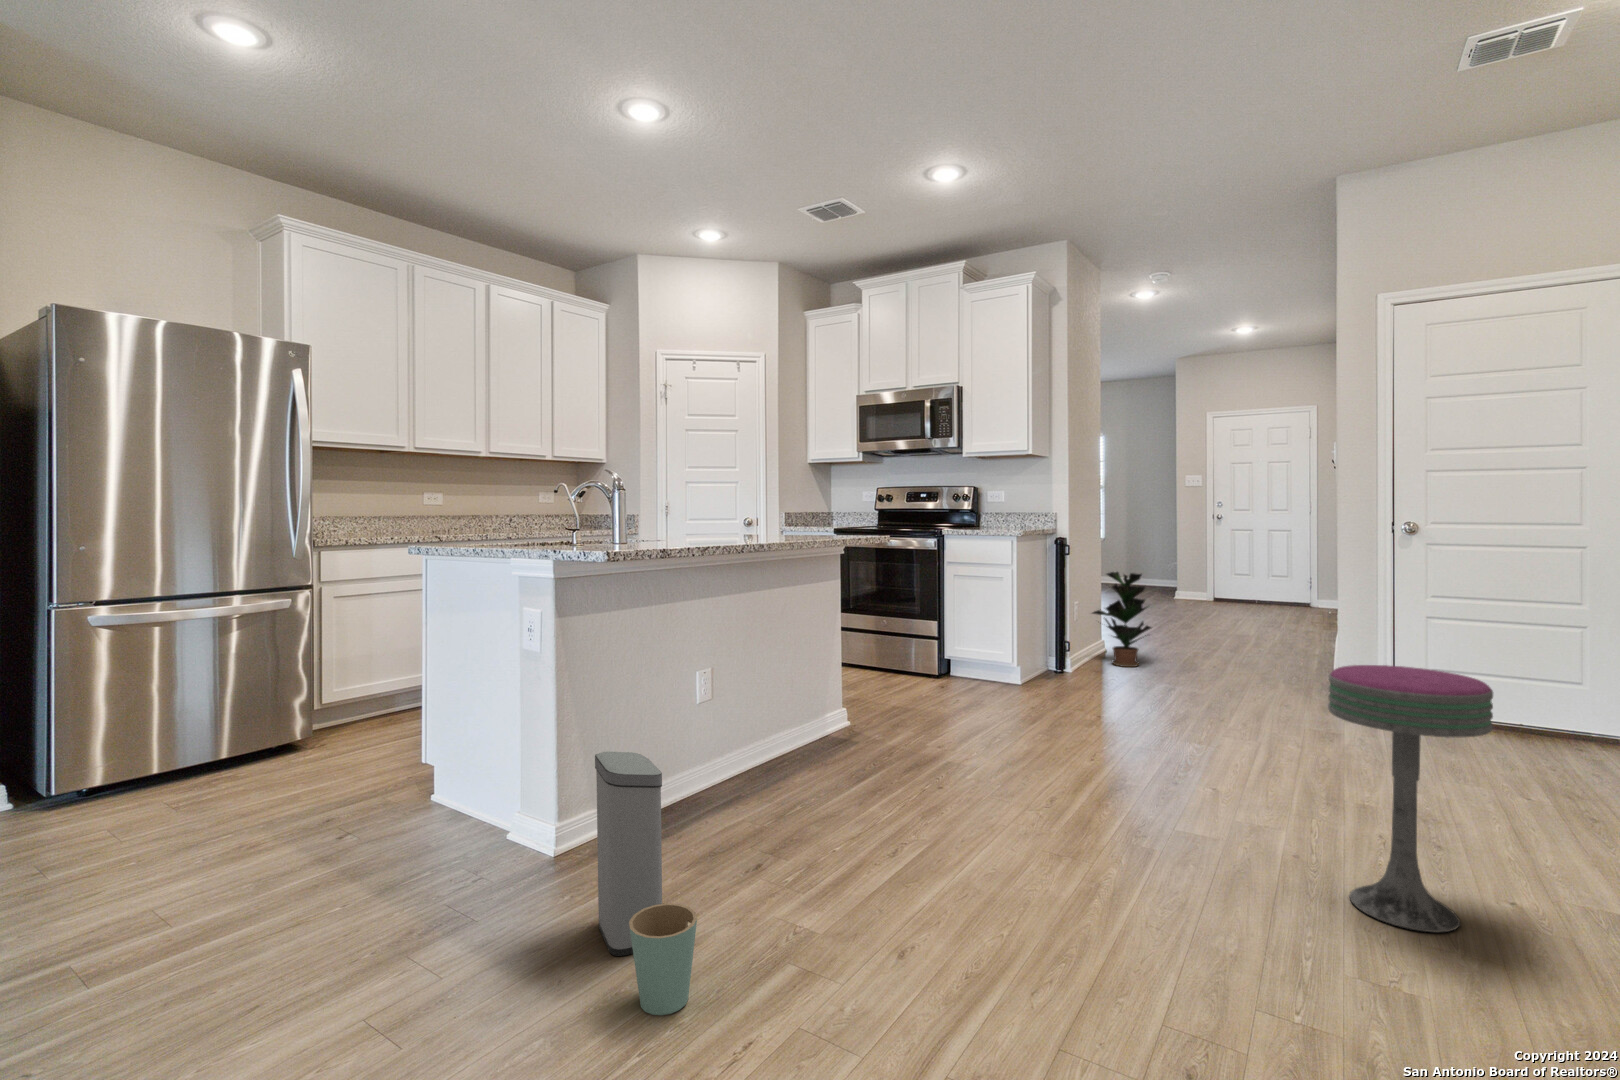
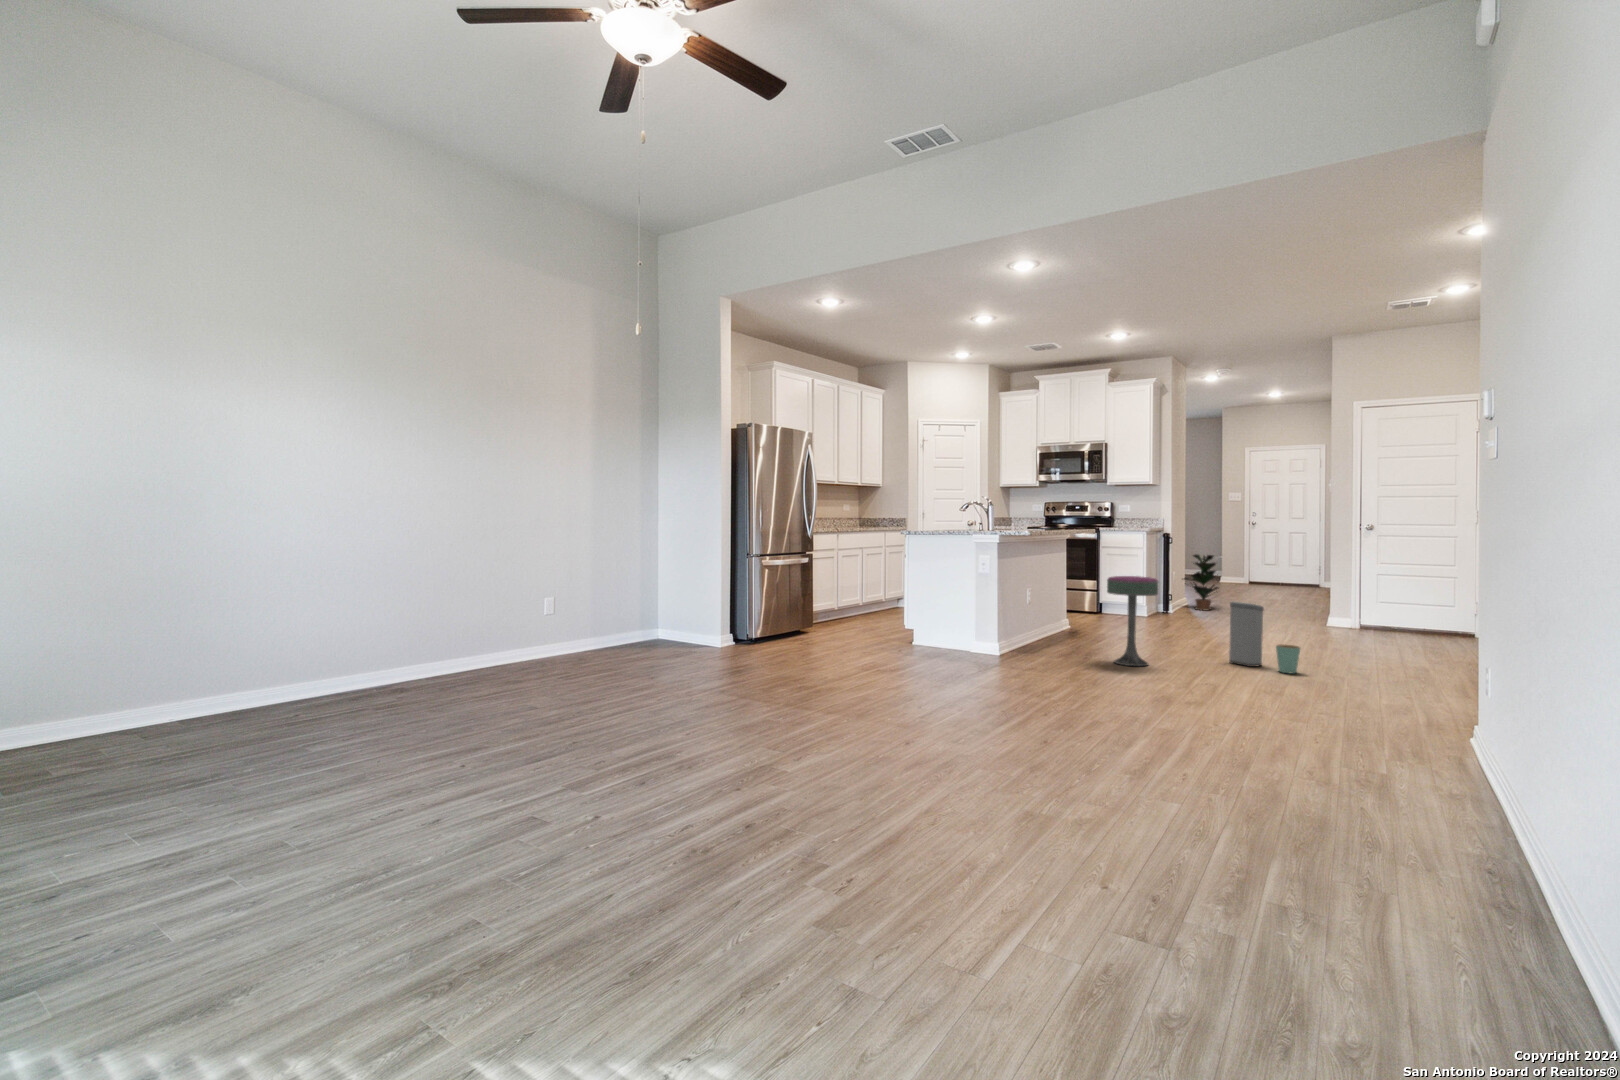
bar stool: present [1328,665,1493,932] -> present [1107,576,1158,666]
trash can: present [595,752,697,1015] -> present [1229,602,1300,673]

